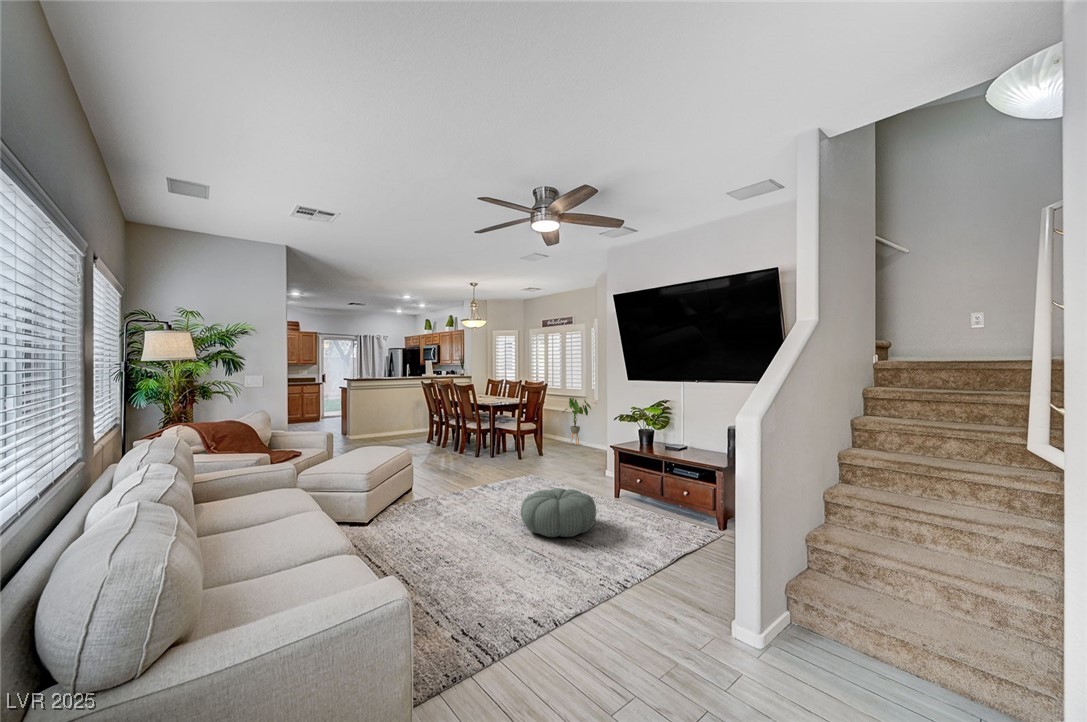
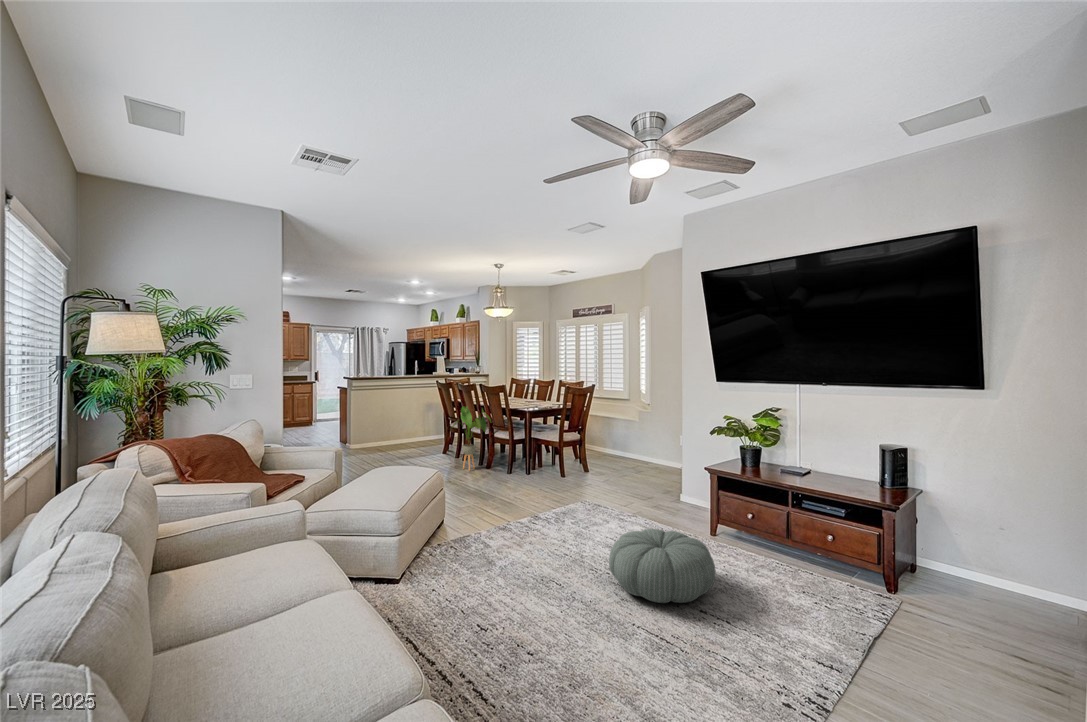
house plant: present [563,398,591,445] -> present [452,407,491,470]

